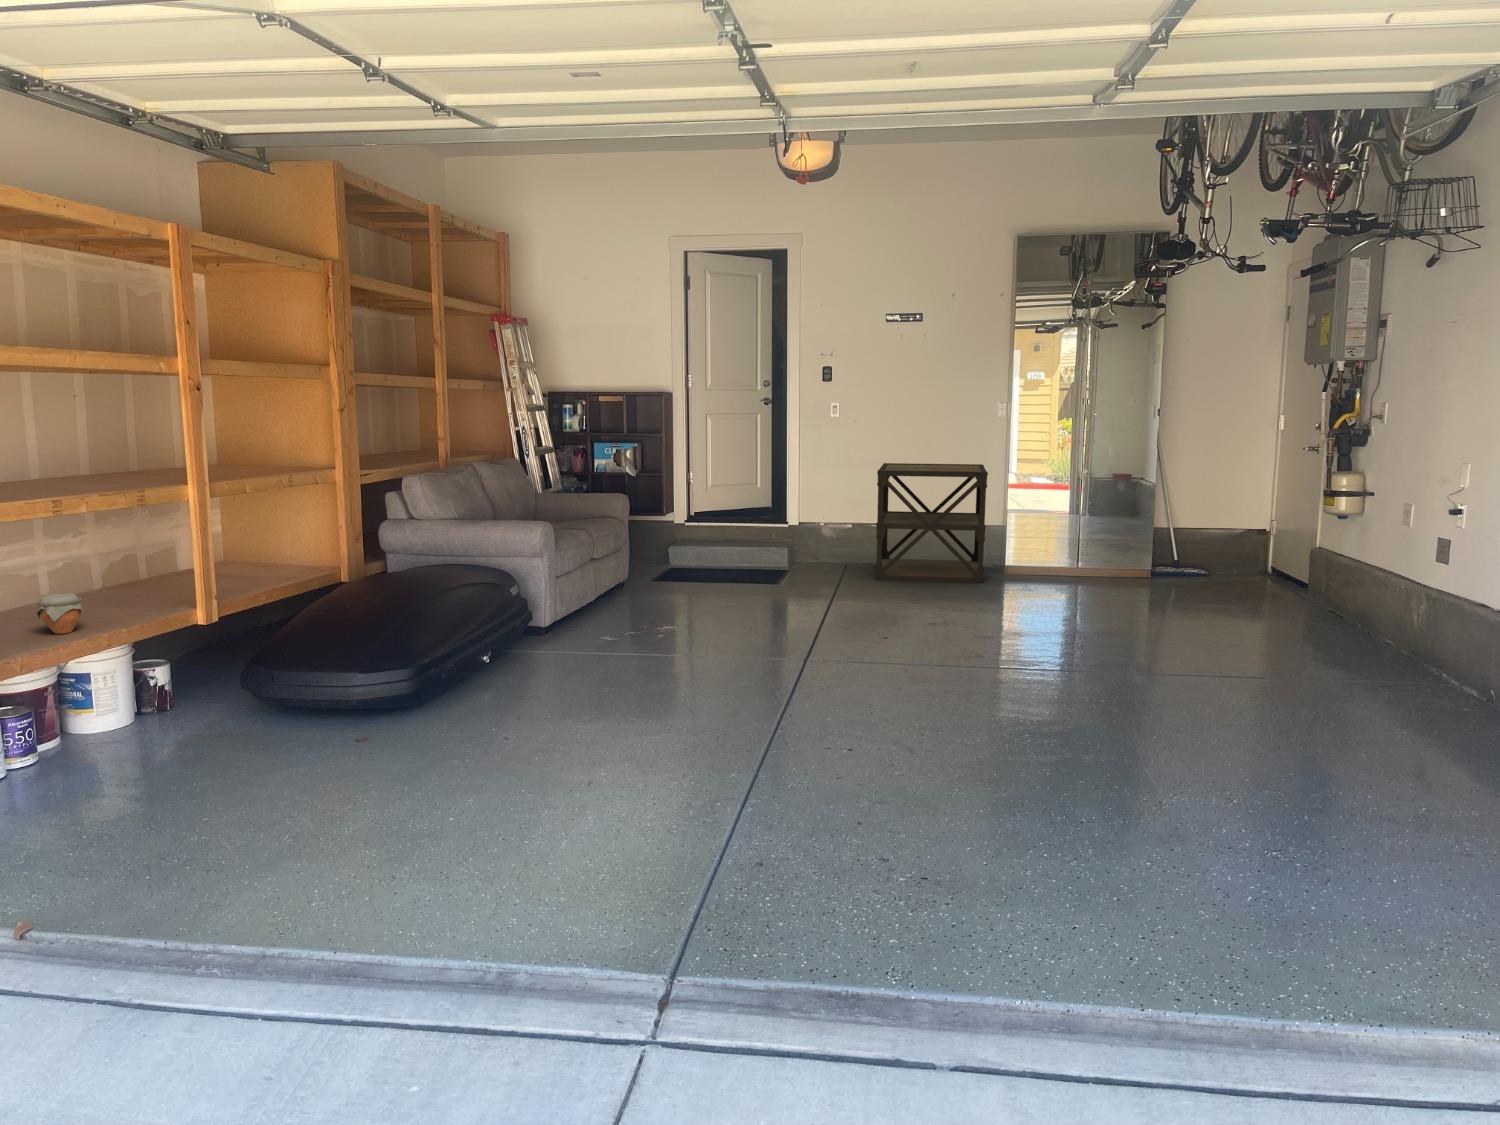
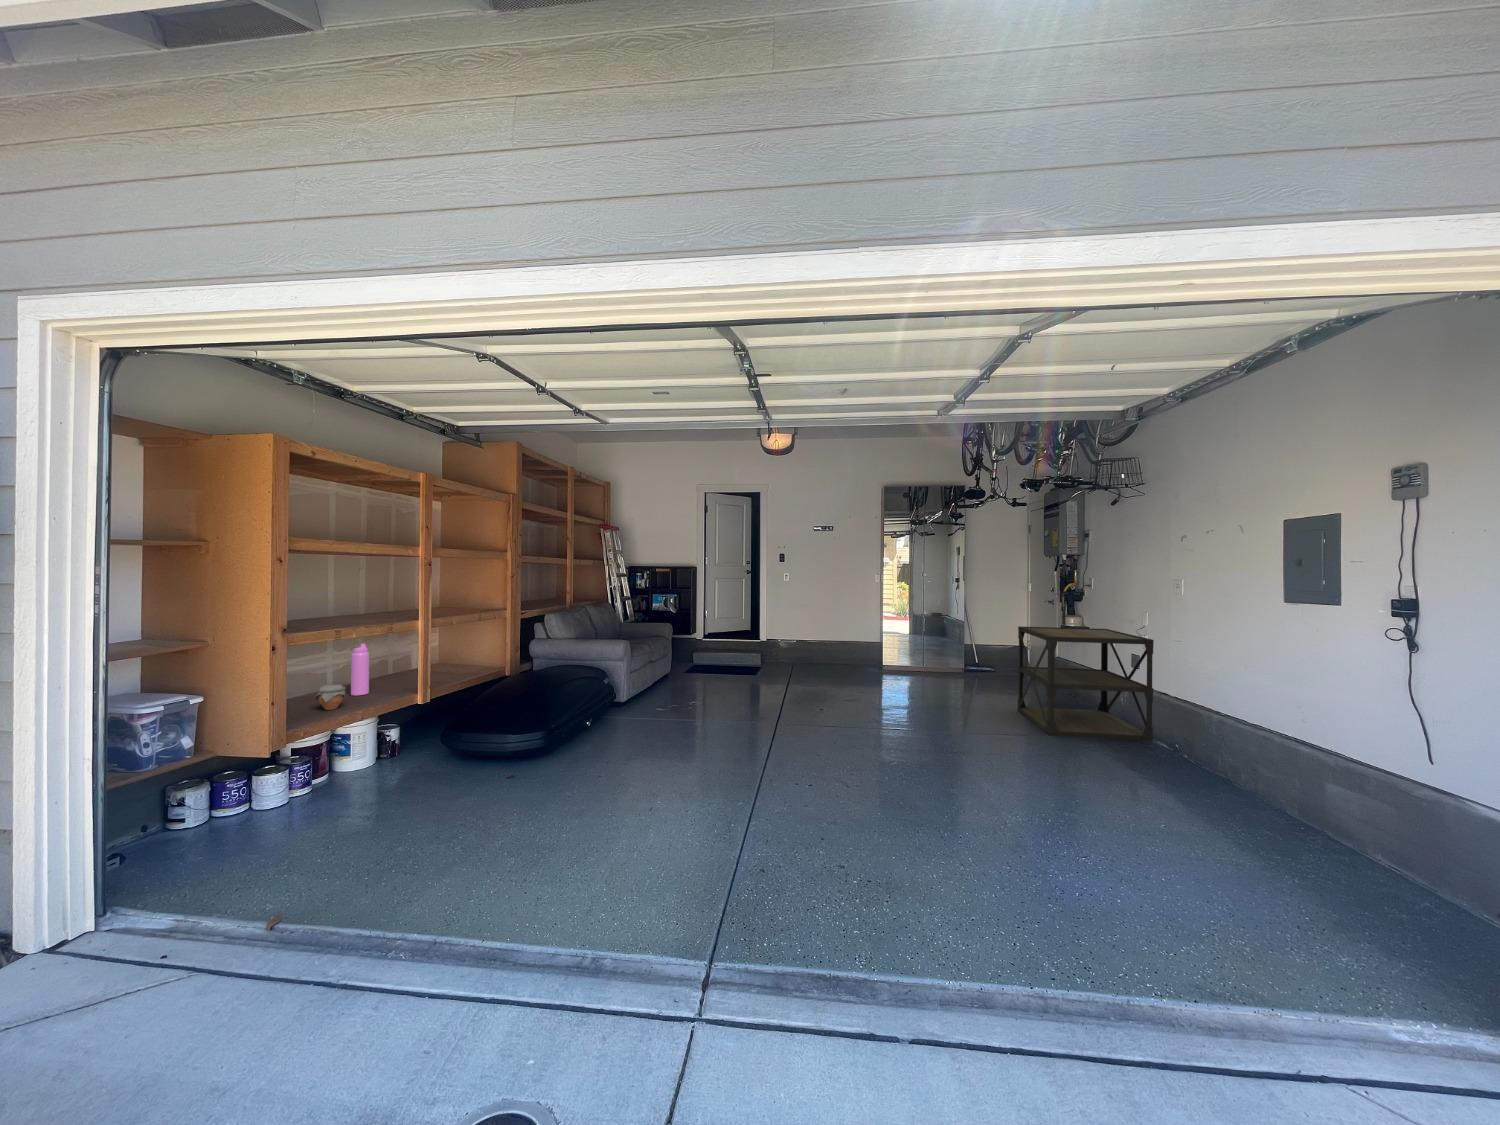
shelving unit: present [875,463,988,583] -> present [1017,627,1154,741]
water bottle: none [83,528,119,613] -> present [351,644,369,696]

